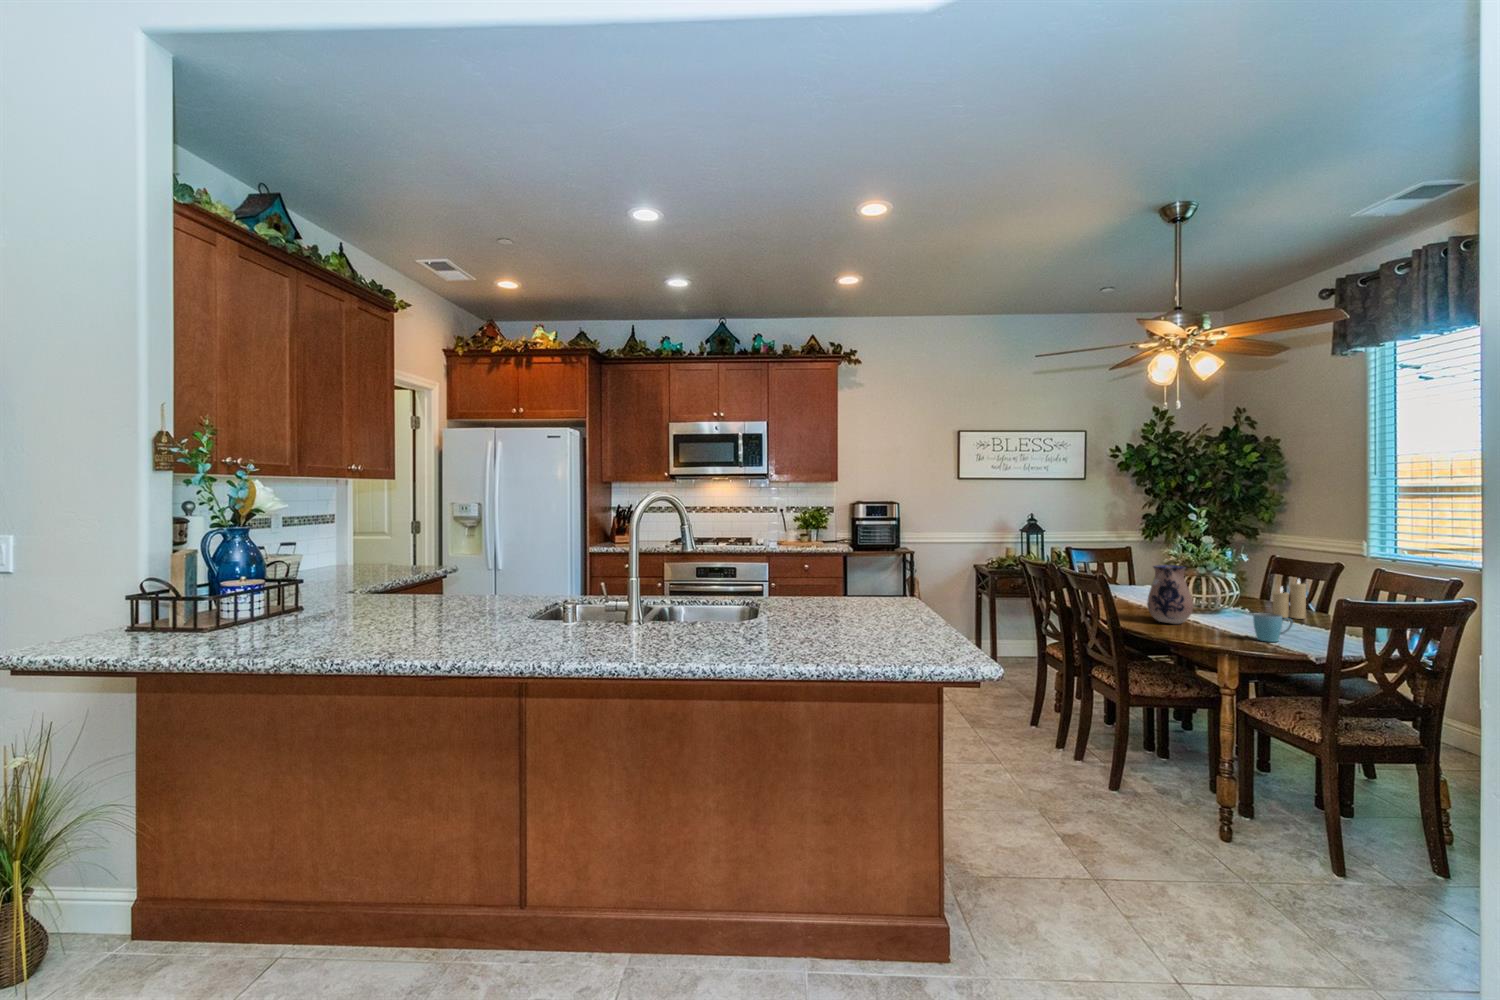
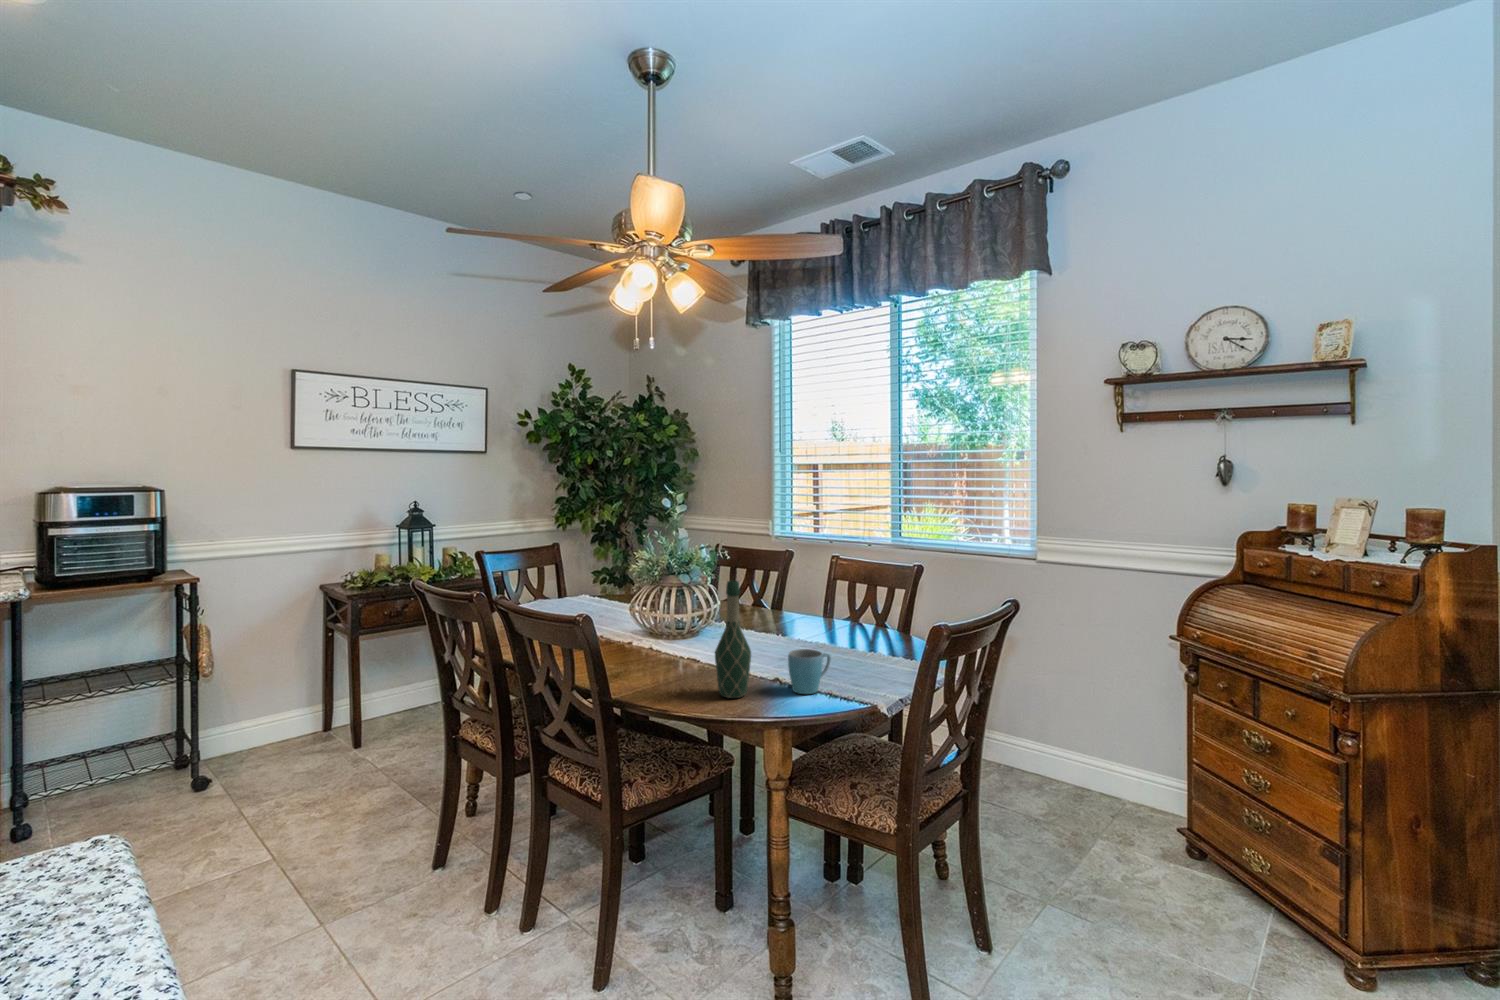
wine bottle: none [1195,561,1223,636] -> present [715,581,751,698]
ceramic pitcher: present [1147,565,1193,624] -> none [634,584,696,679]
candle: present [1273,579,1306,619] -> none [760,582,794,636]

